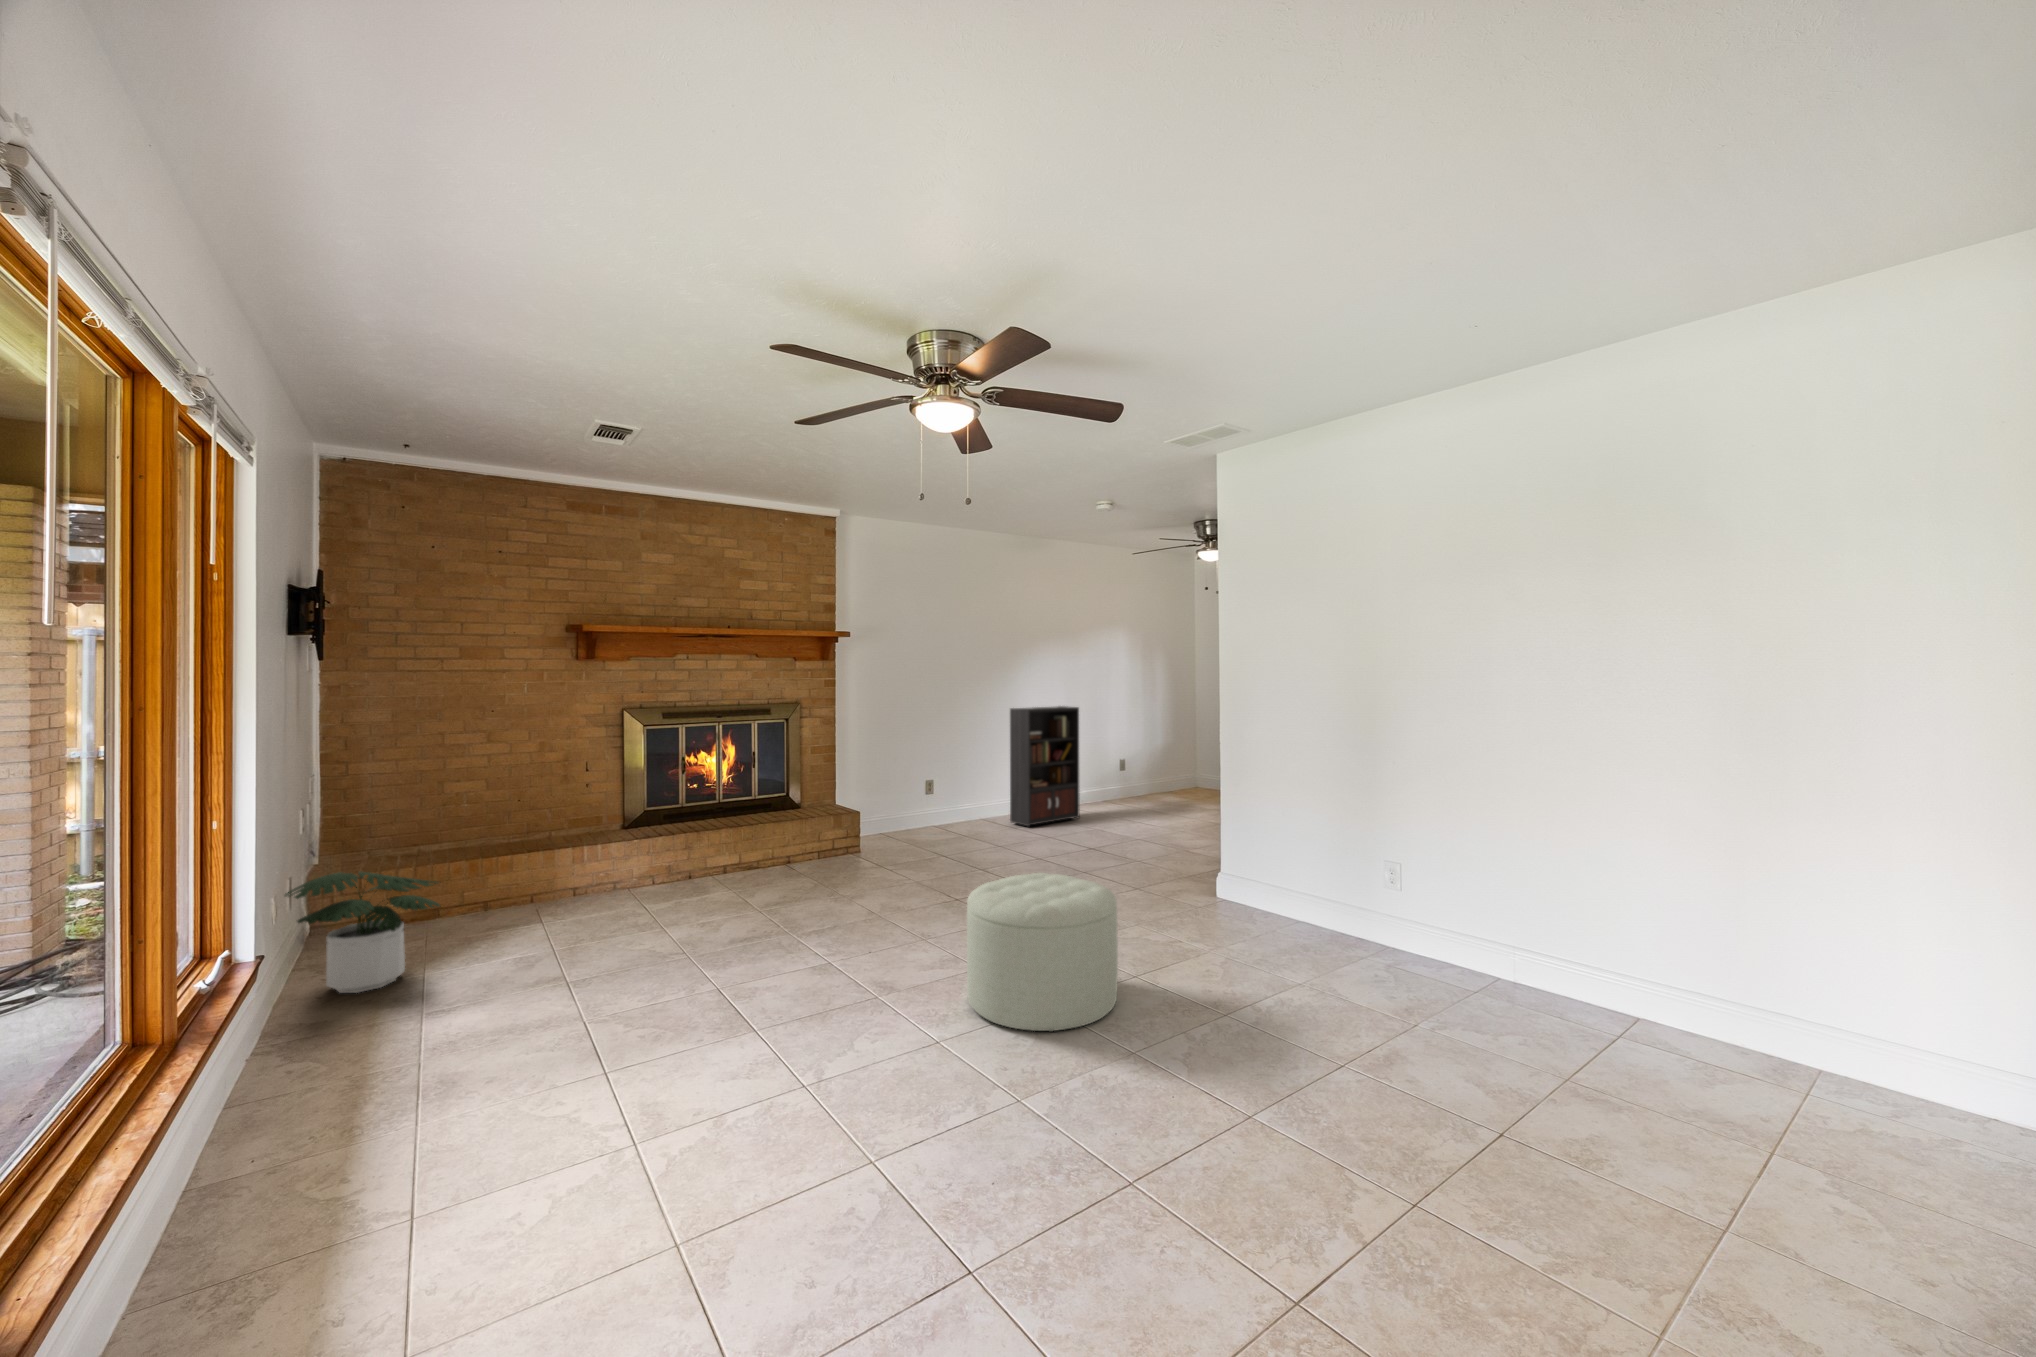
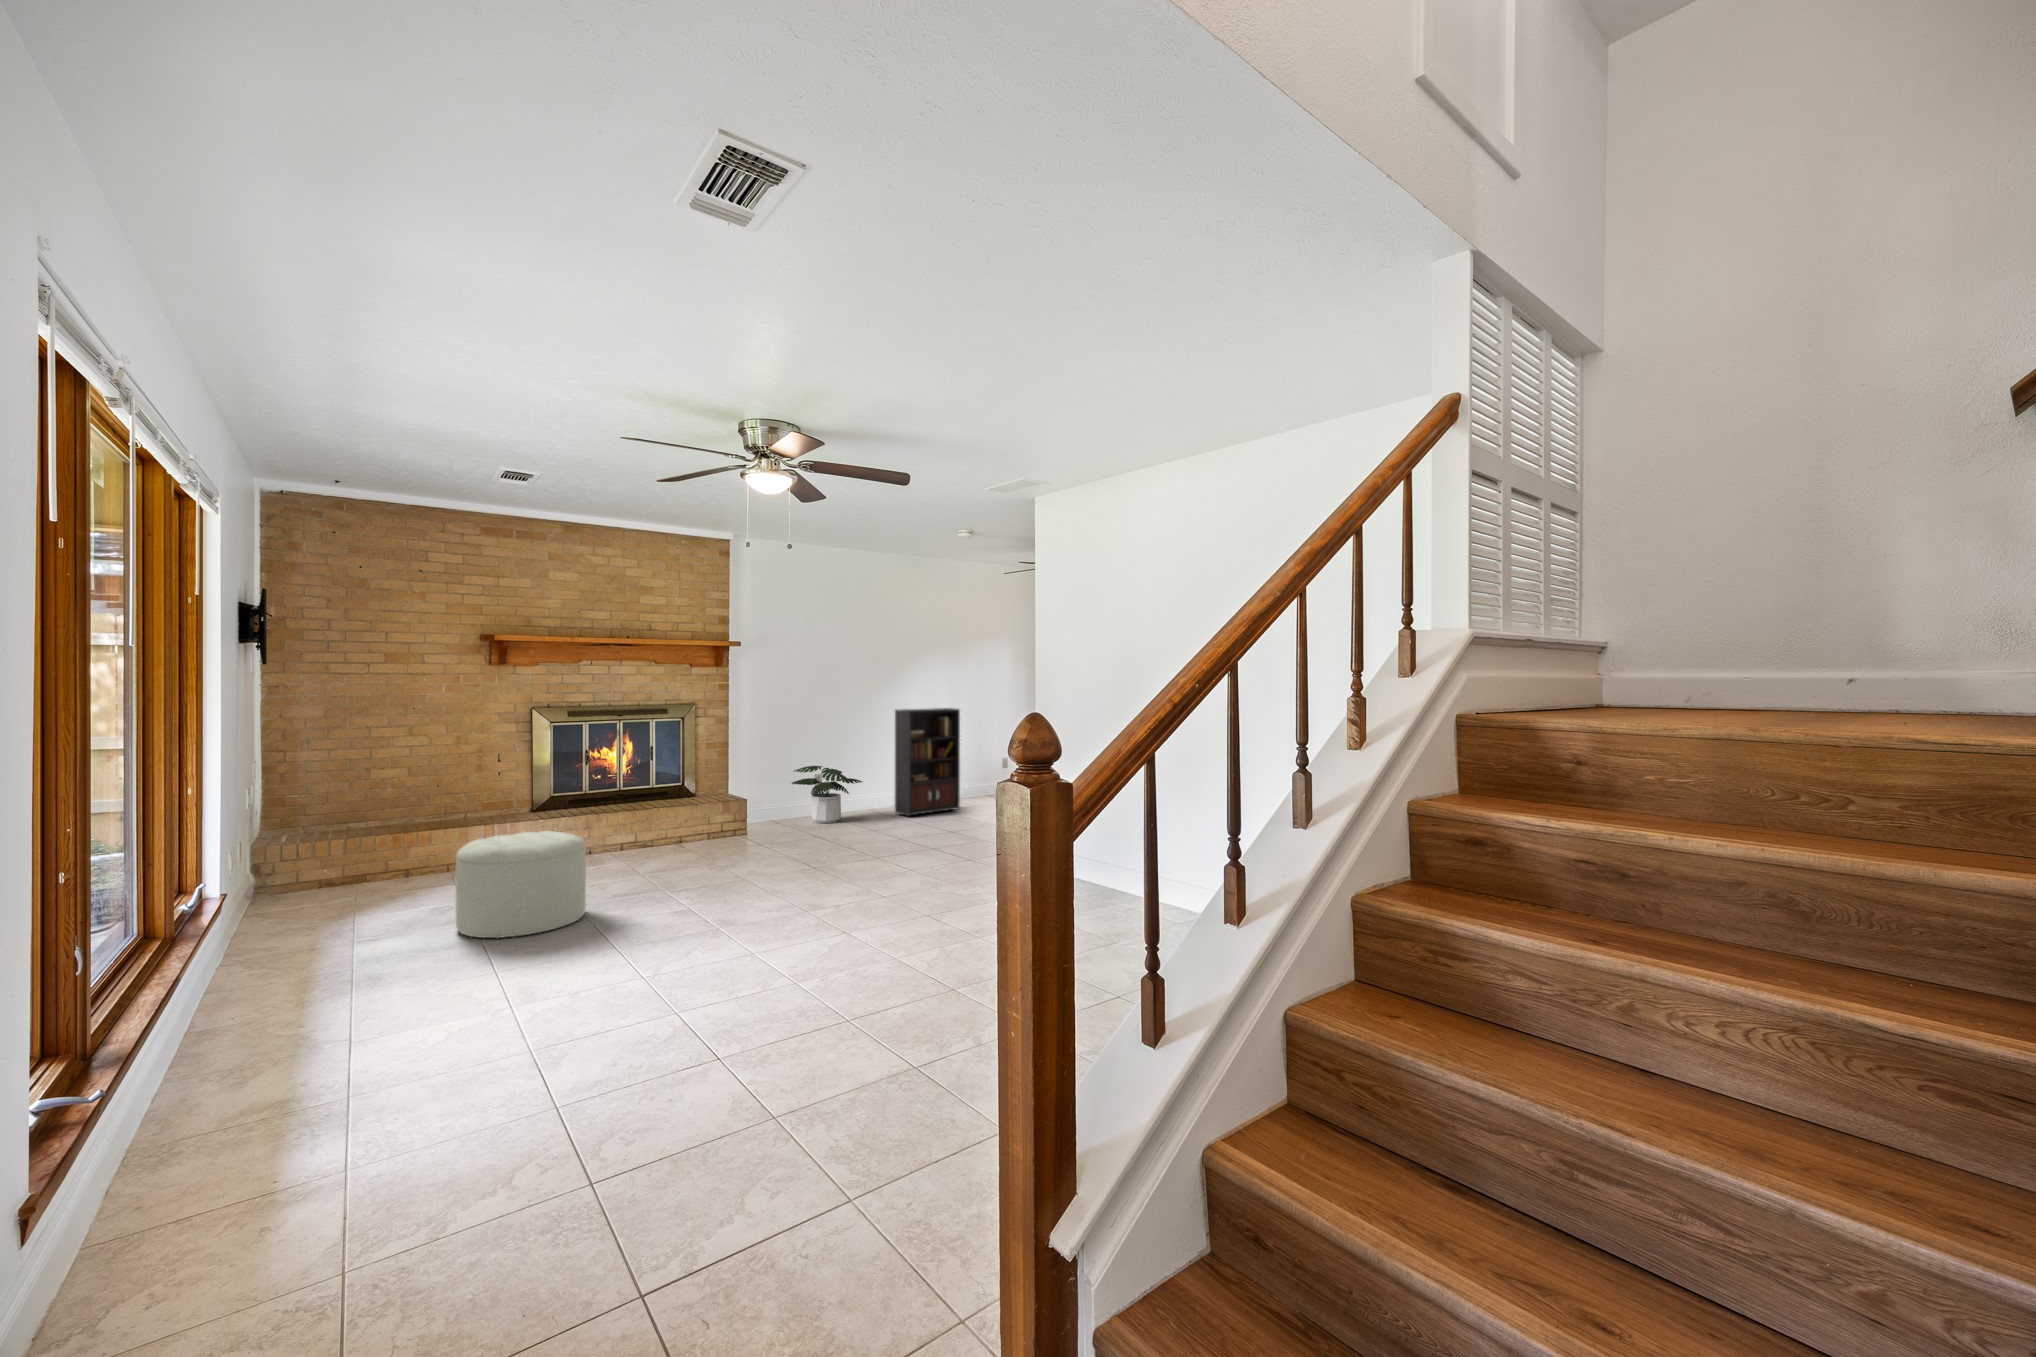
potted plant: present [285,871,440,993] -> present [792,766,863,823]
ottoman: present [967,873,1118,1032] -> present [456,831,586,939]

